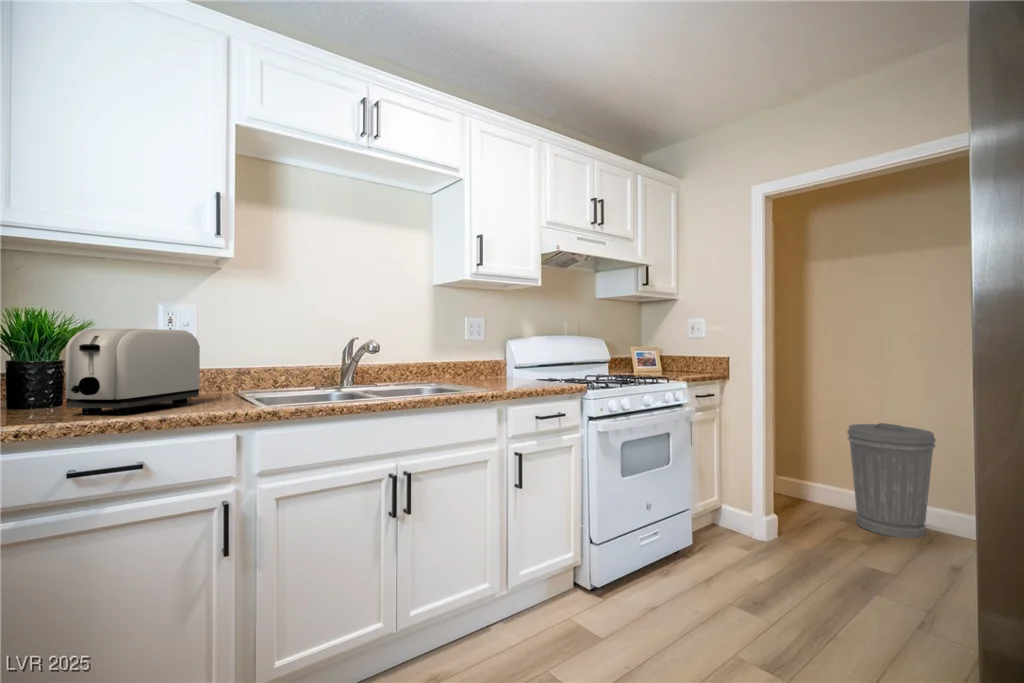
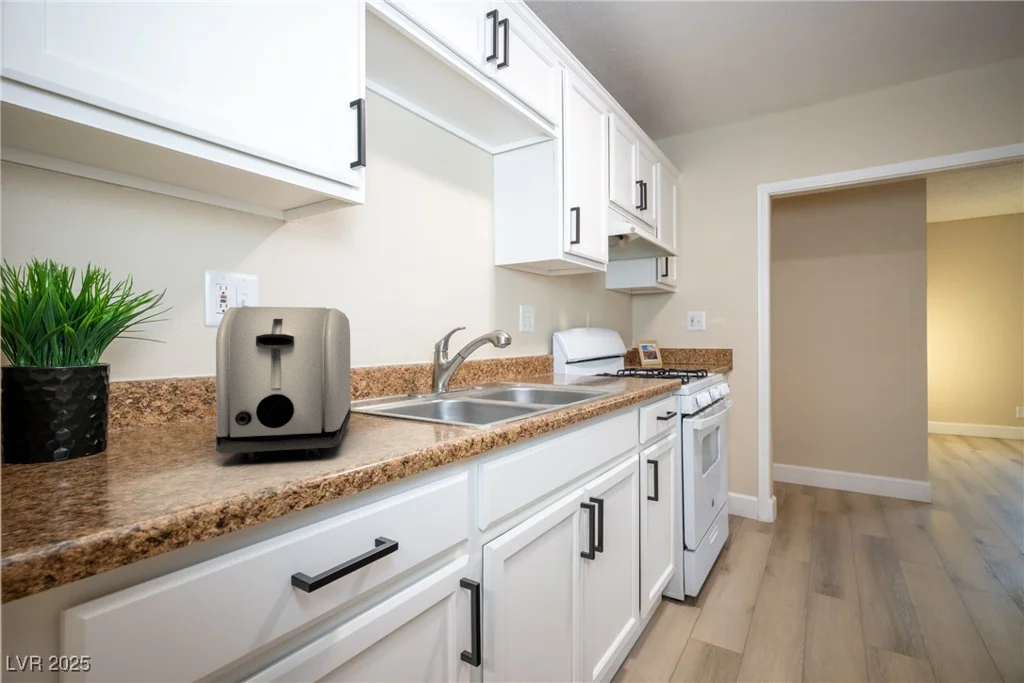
trash can: present [847,423,936,538] -> none [809,405,882,504]

